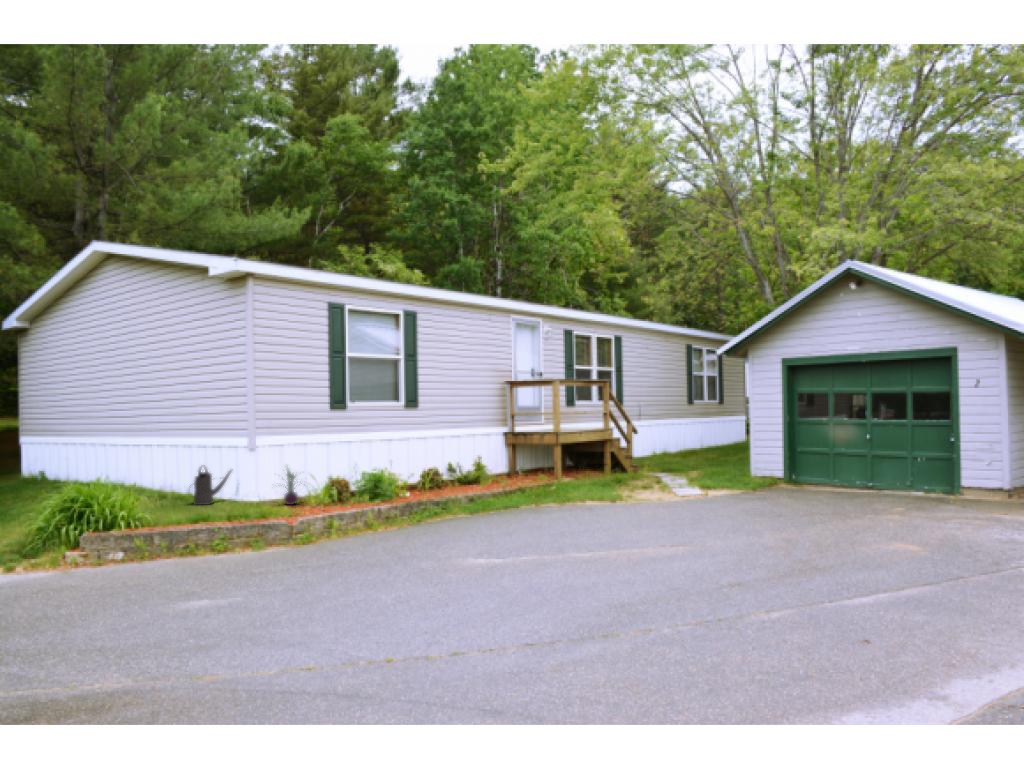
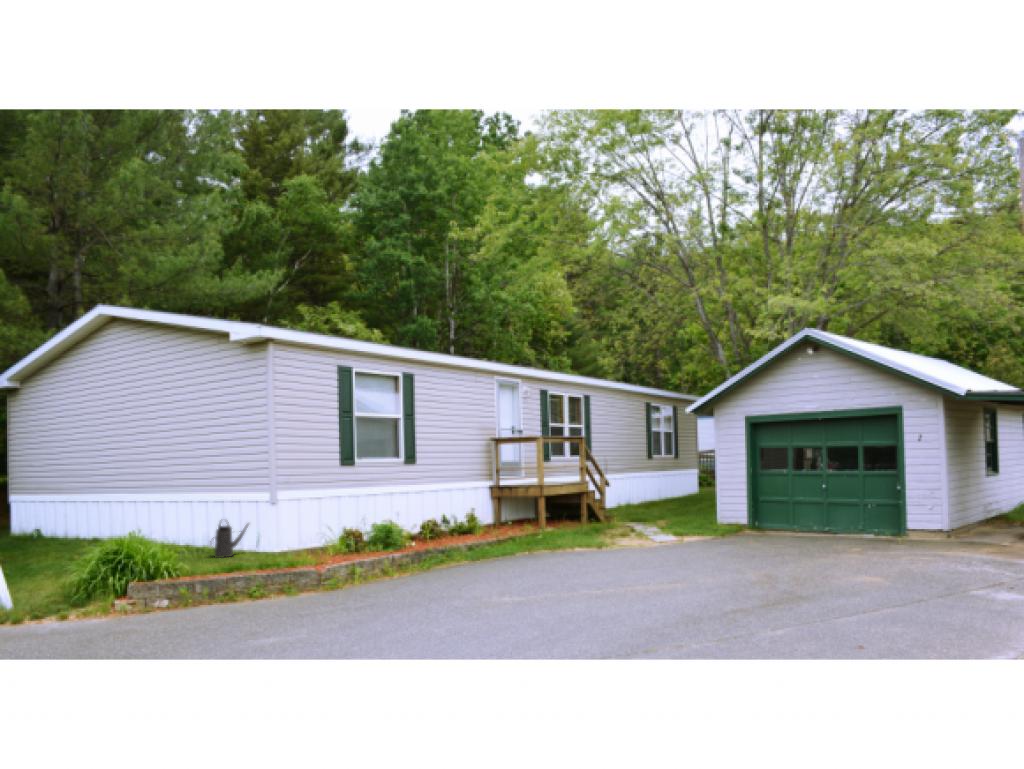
decorative plant: present [284,470,298,505] -> none [288,517,328,556]

